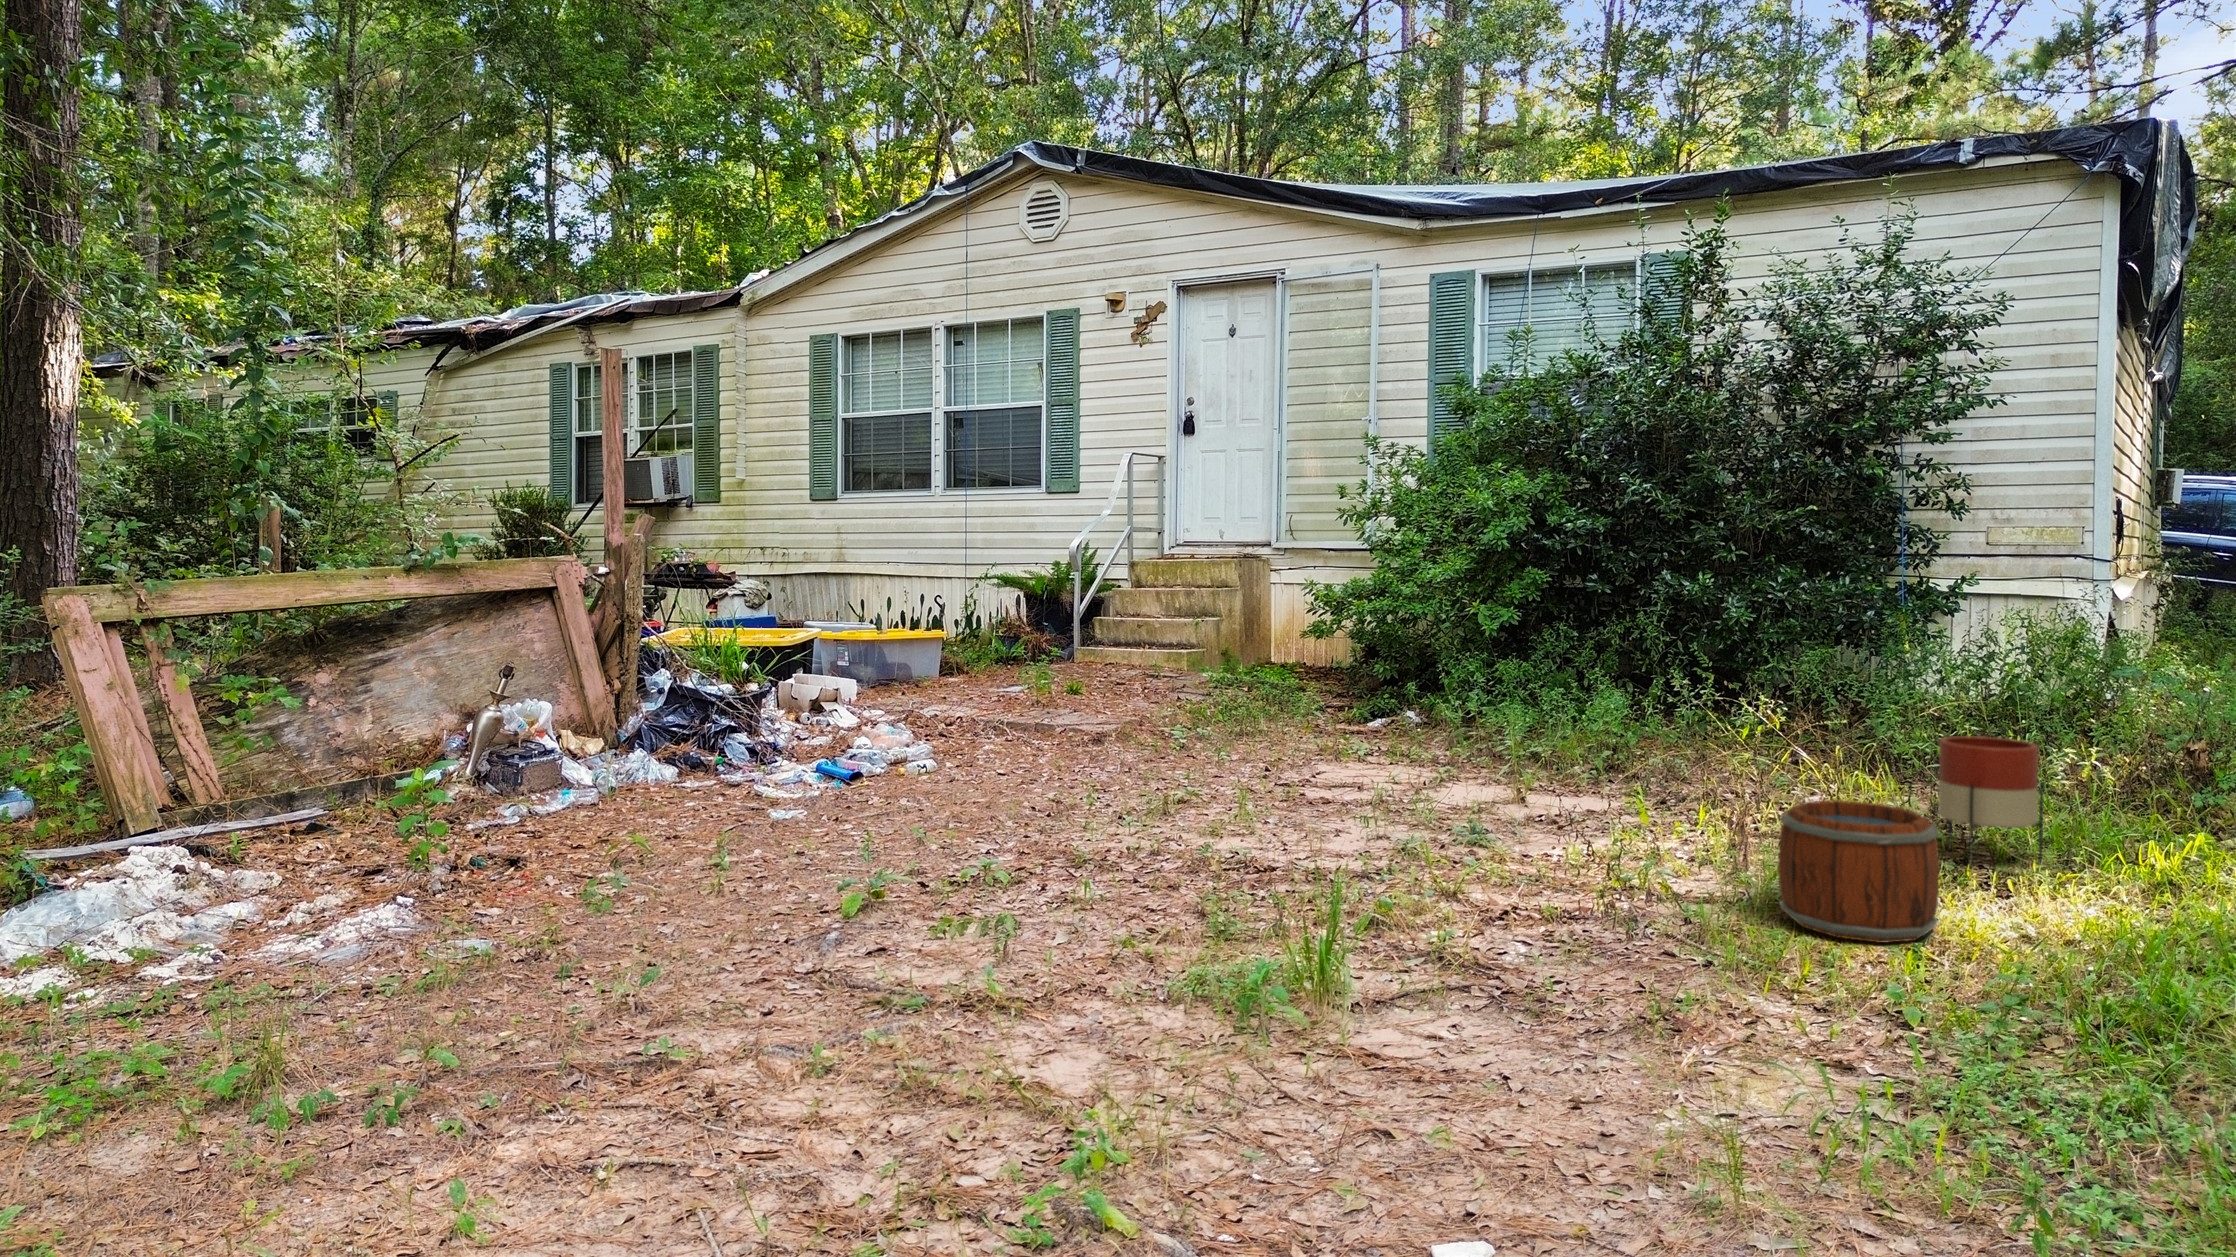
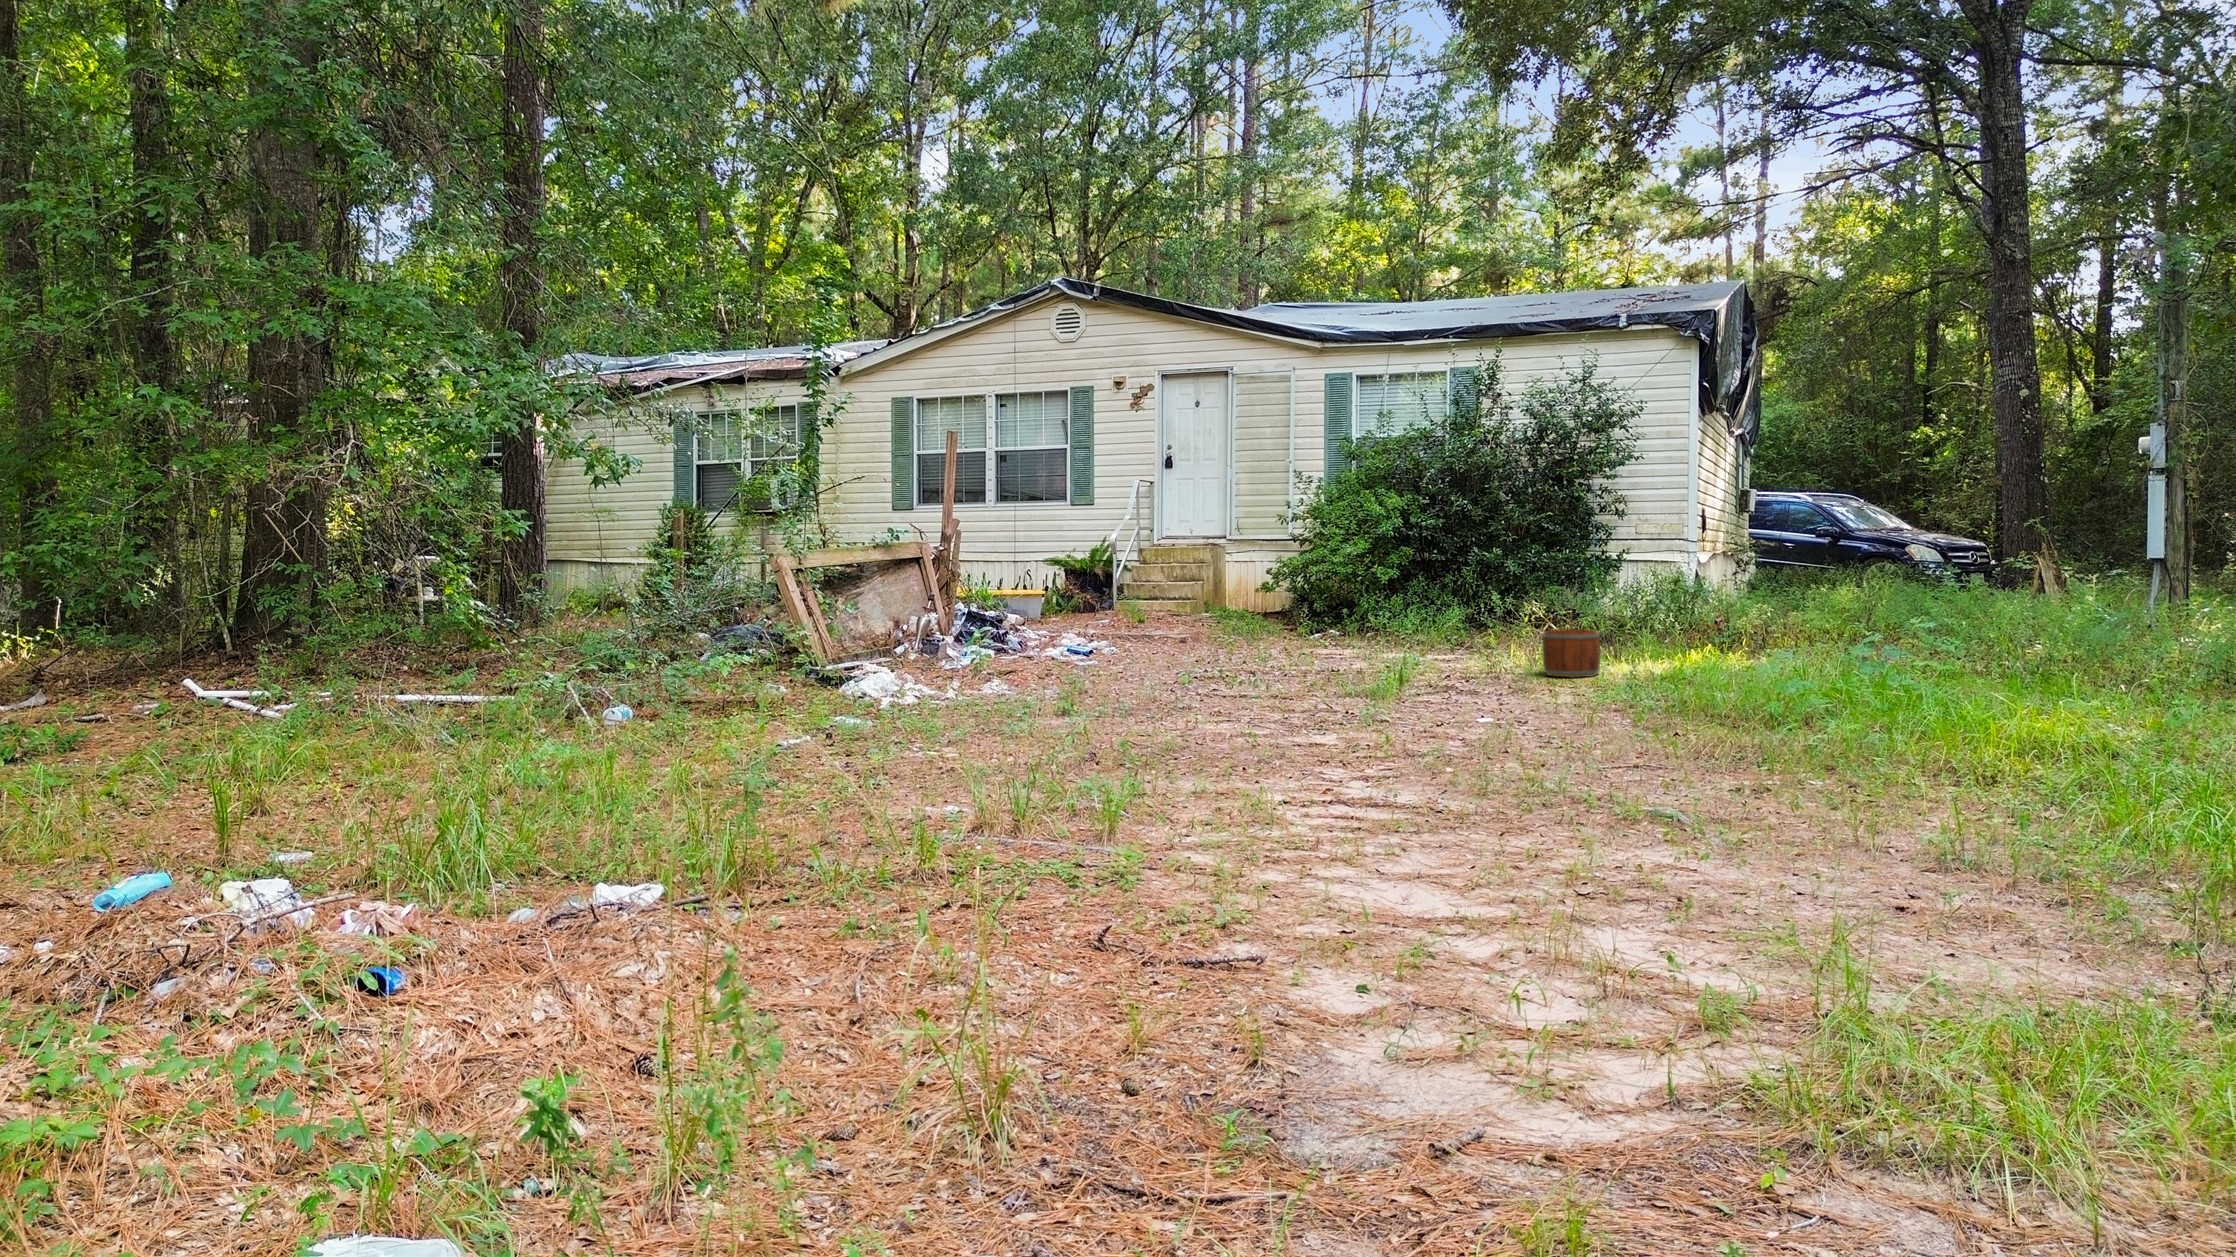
planter: present [1938,736,2044,869] -> none [1603,608,1642,661]

